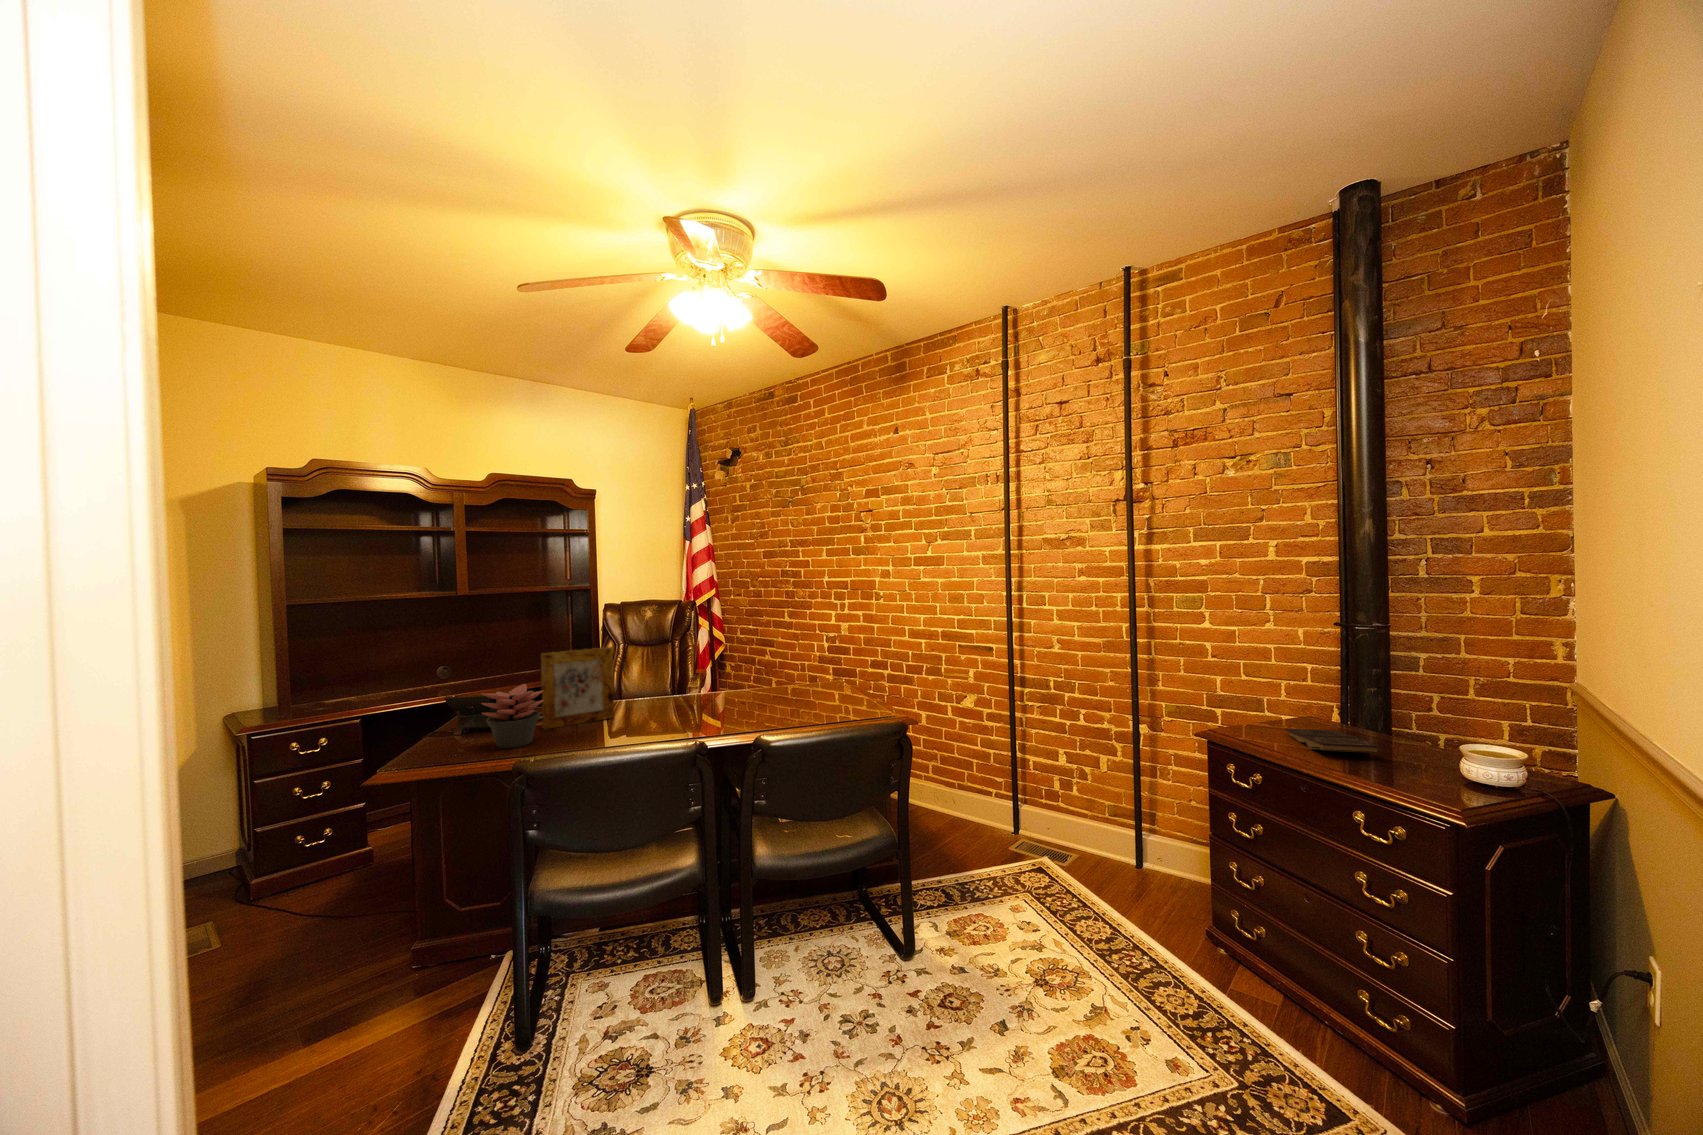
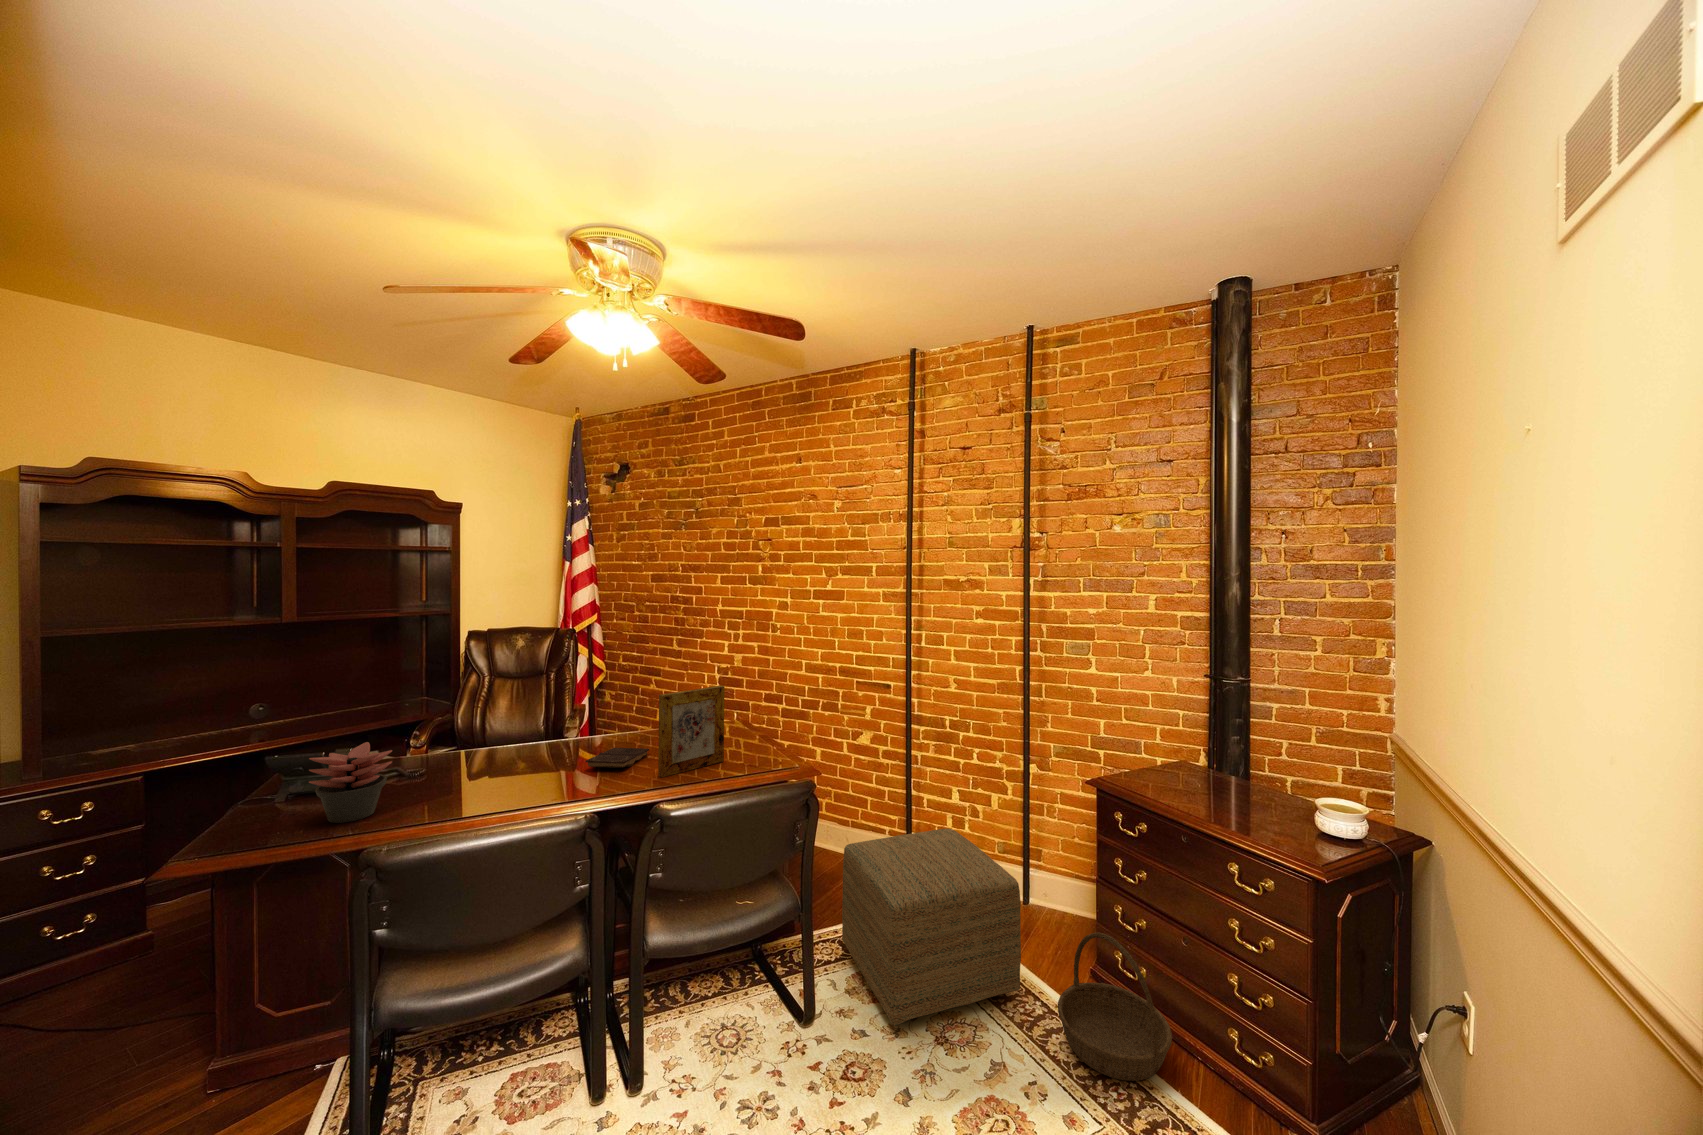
picture frame: present [541,647,614,729] -> present [658,685,725,777]
book: present [1285,728,1380,753] -> present [585,748,649,768]
ottoman: none [942,785,1126,965] -> present [842,829,1021,1025]
basket: none [1165,887,1296,1039] -> present [1058,933,1172,1081]

